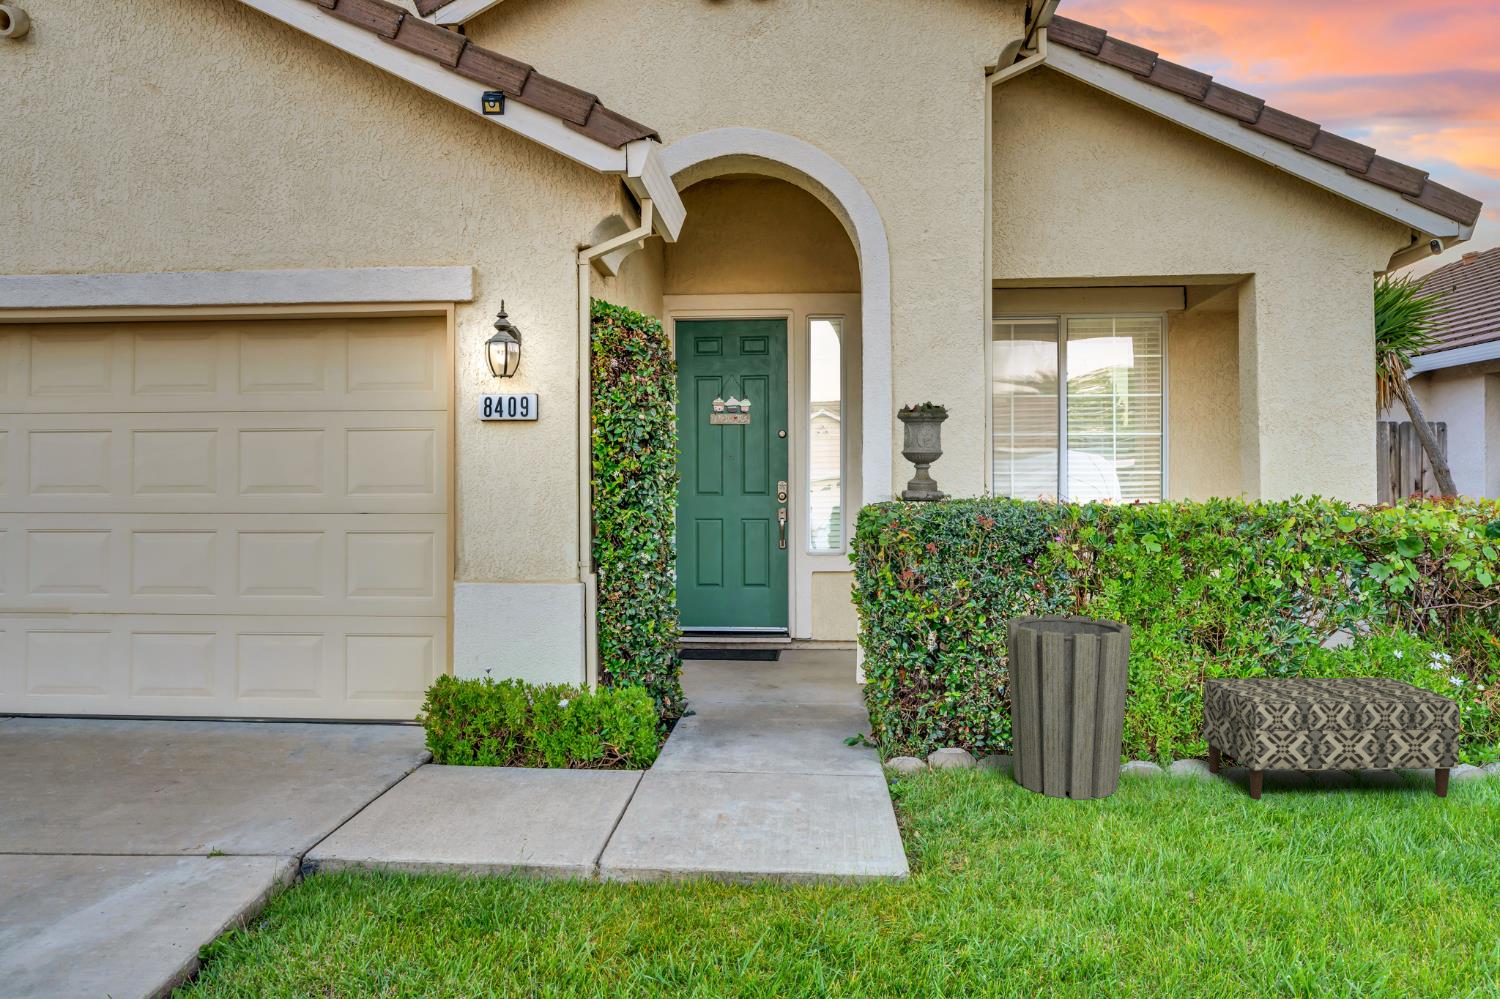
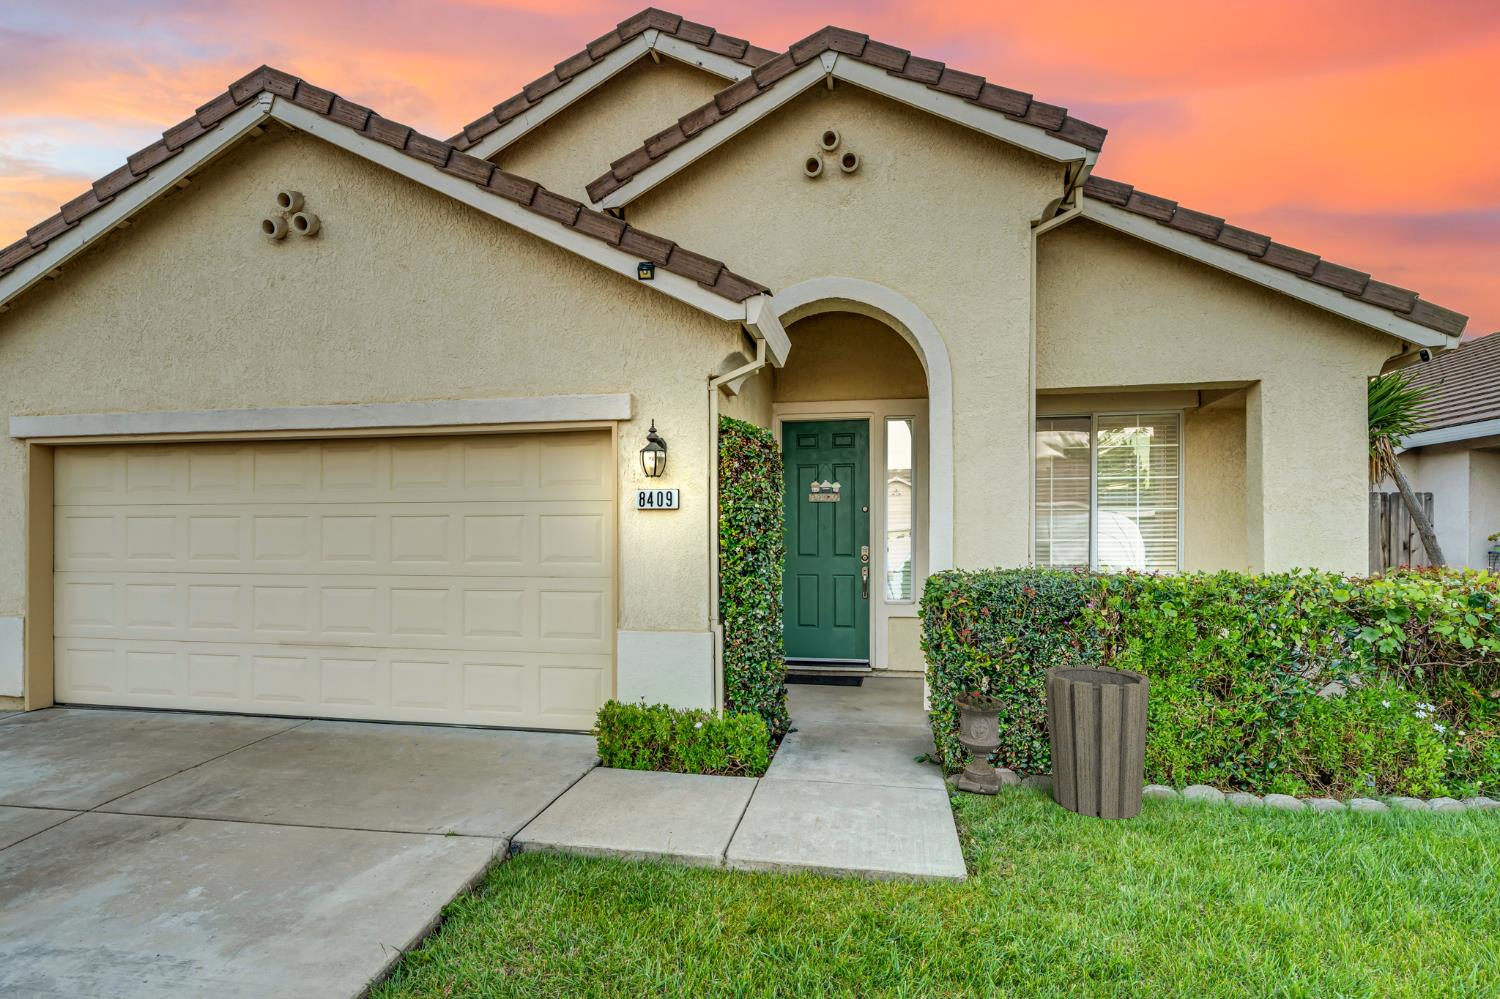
planter: present [897,401,950,501] -> present [954,689,1006,794]
bench: present [1203,678,1460,799] -> none [1214,721,1444,832]

